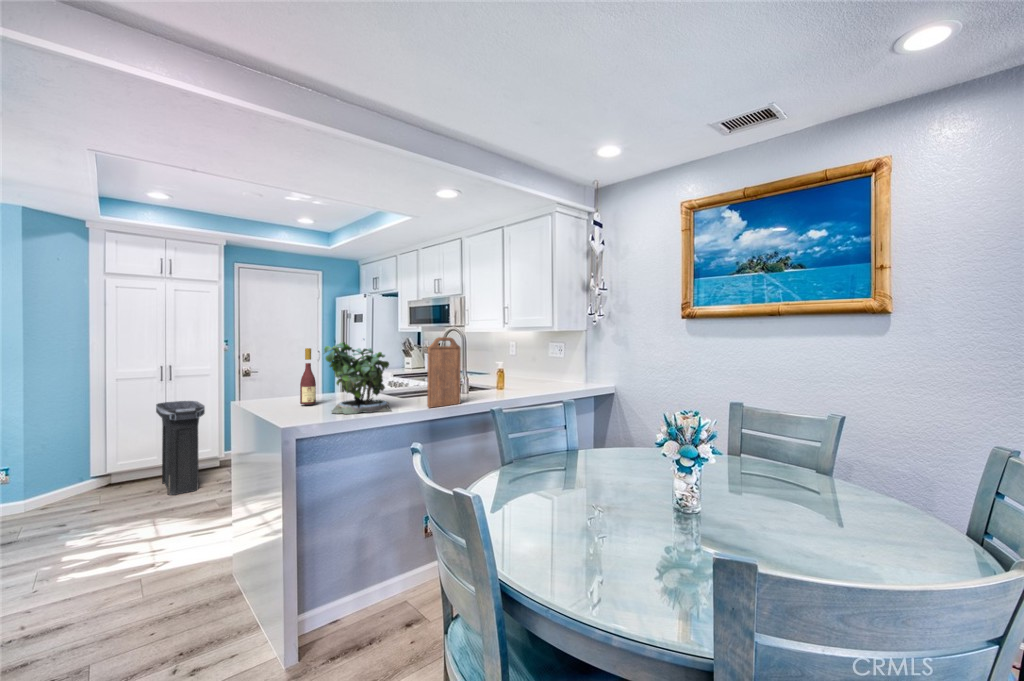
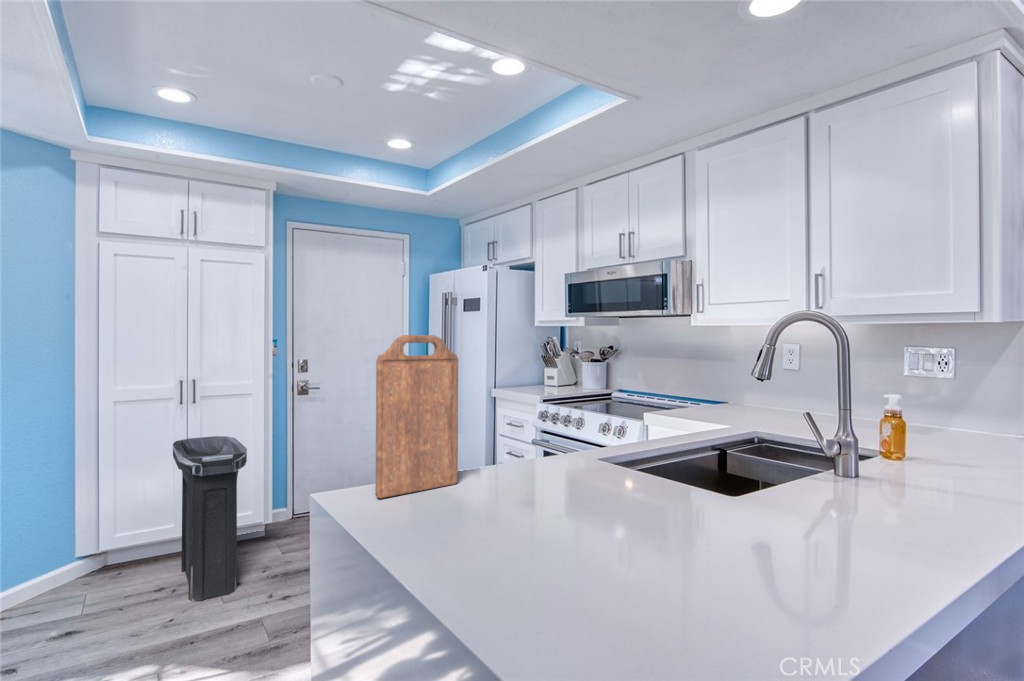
cutting board: present [427,337,461,408] -> present [376,335,458,498]
potted plant: present [324,338,392,414] -> none [594,331,817,572]
wine bottle: present [300,348,316,404] -> none [490,358,530,509]

